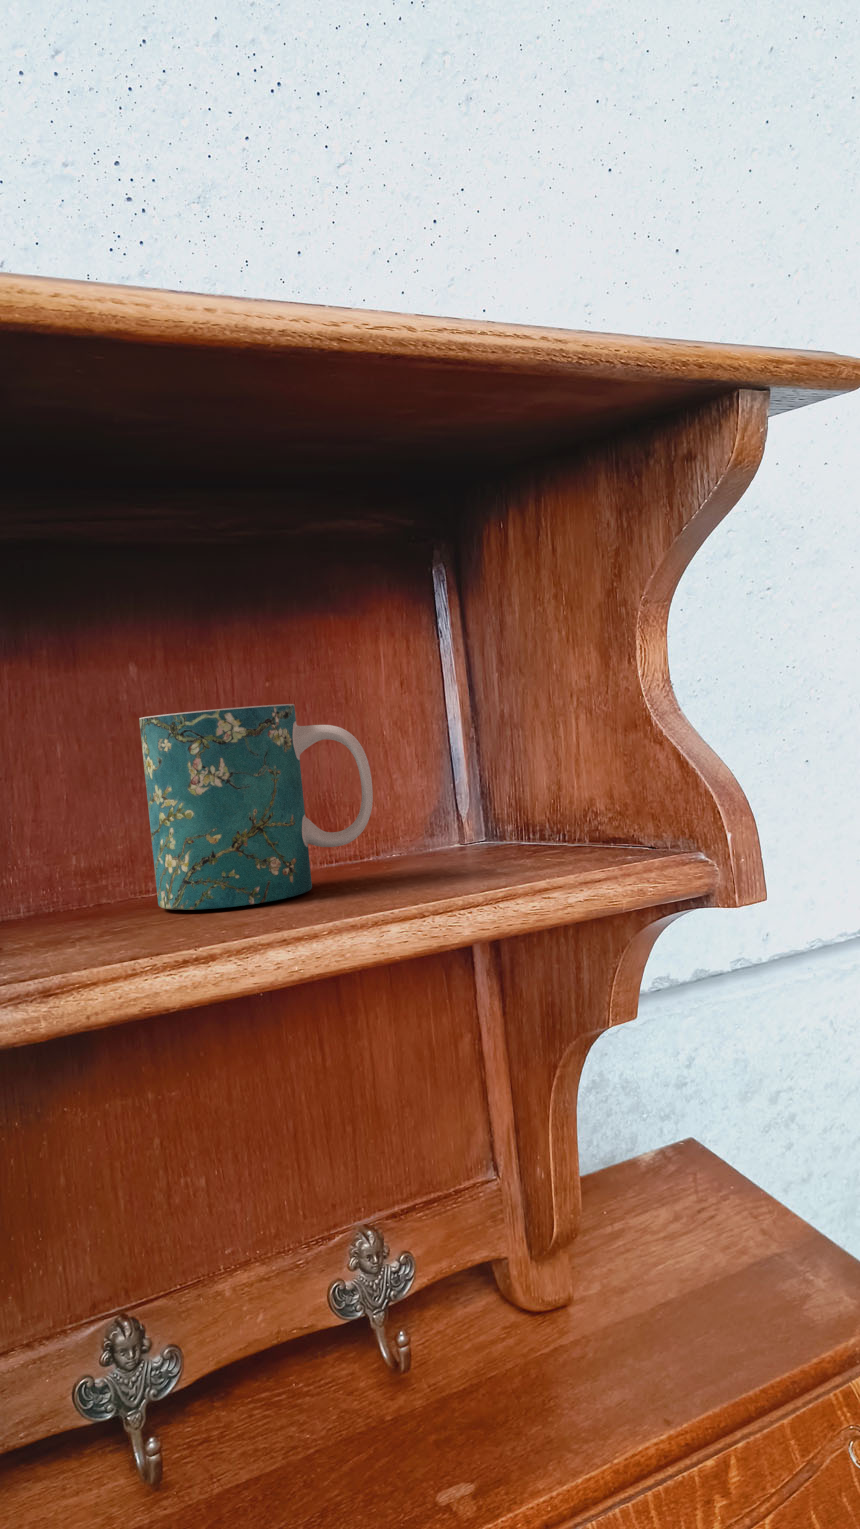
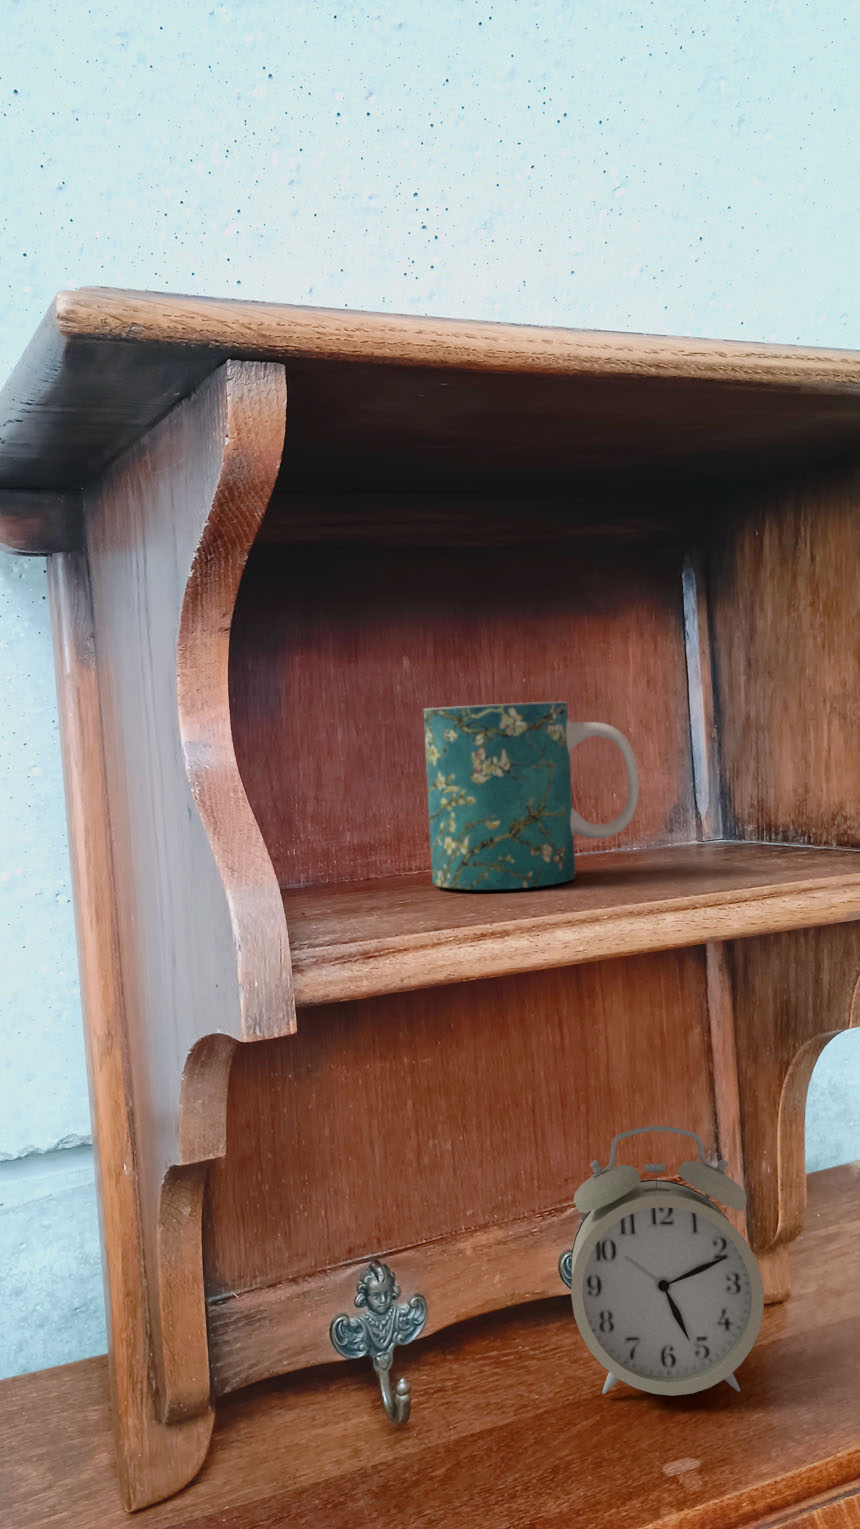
alarm clock: none [333,1142,531,1430] -> present [571,1126,764,1396]

